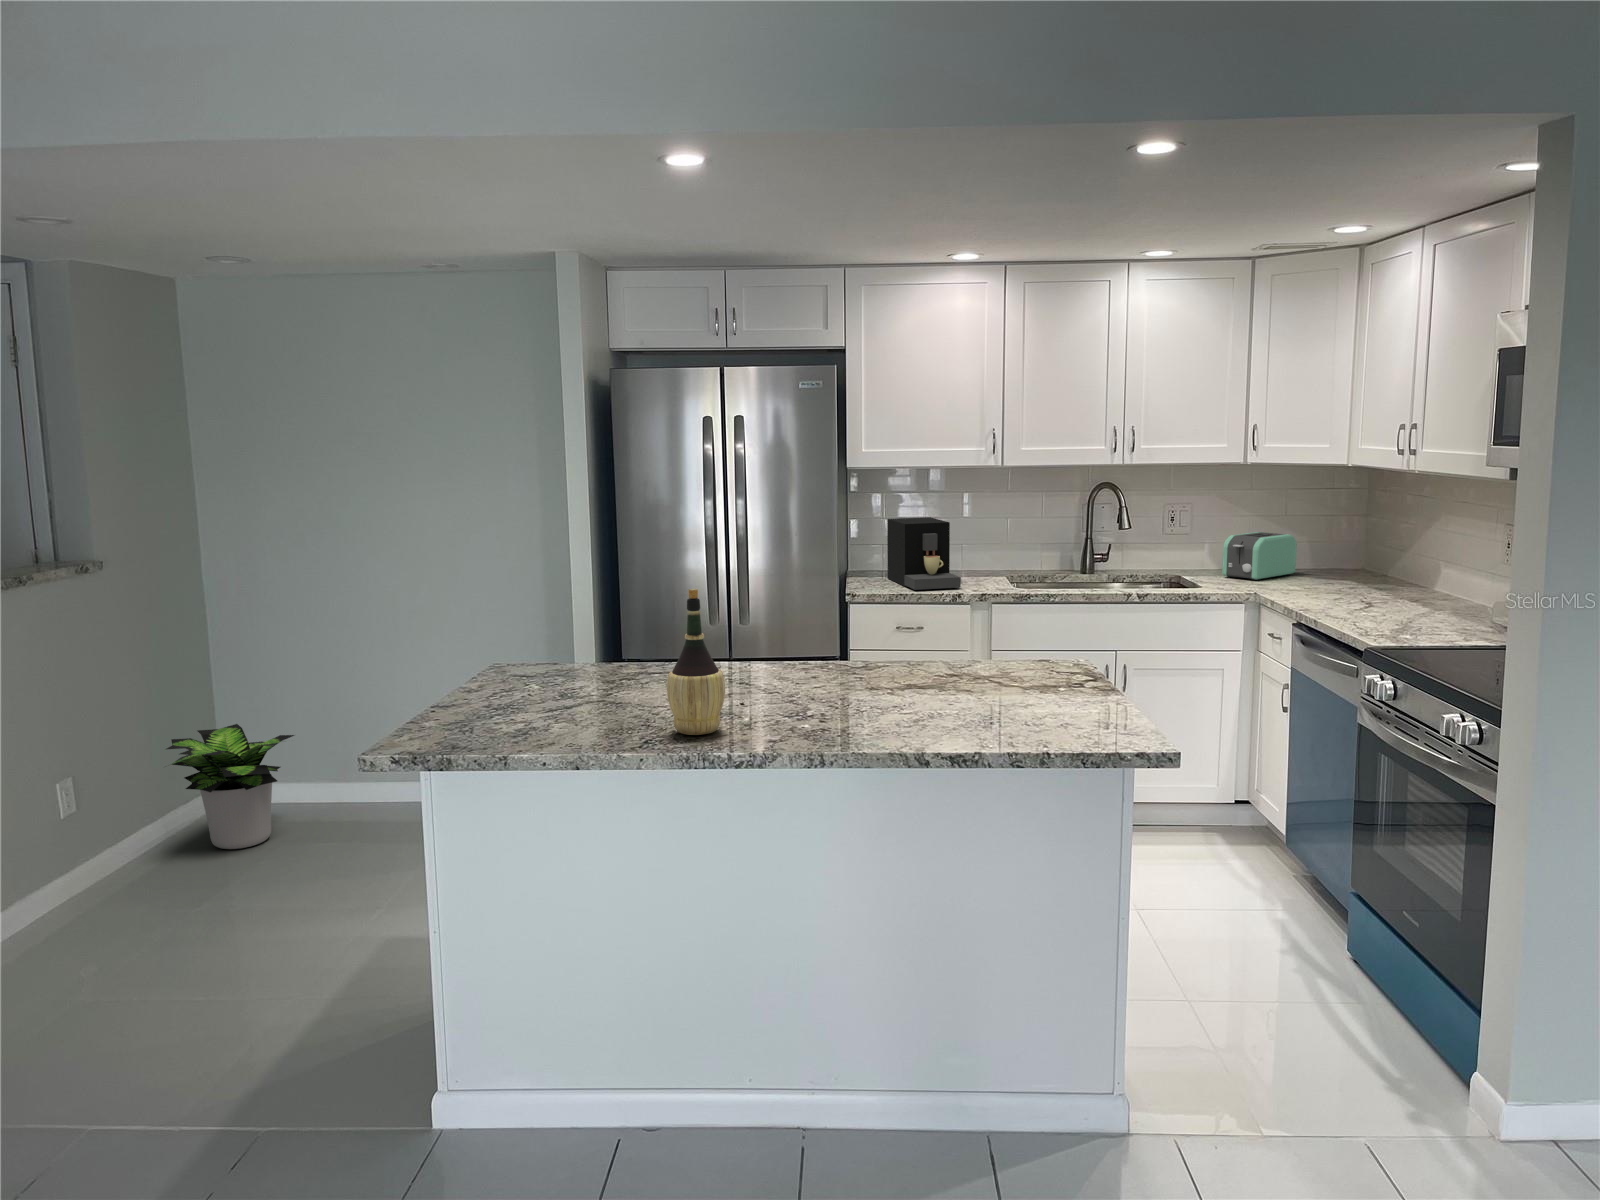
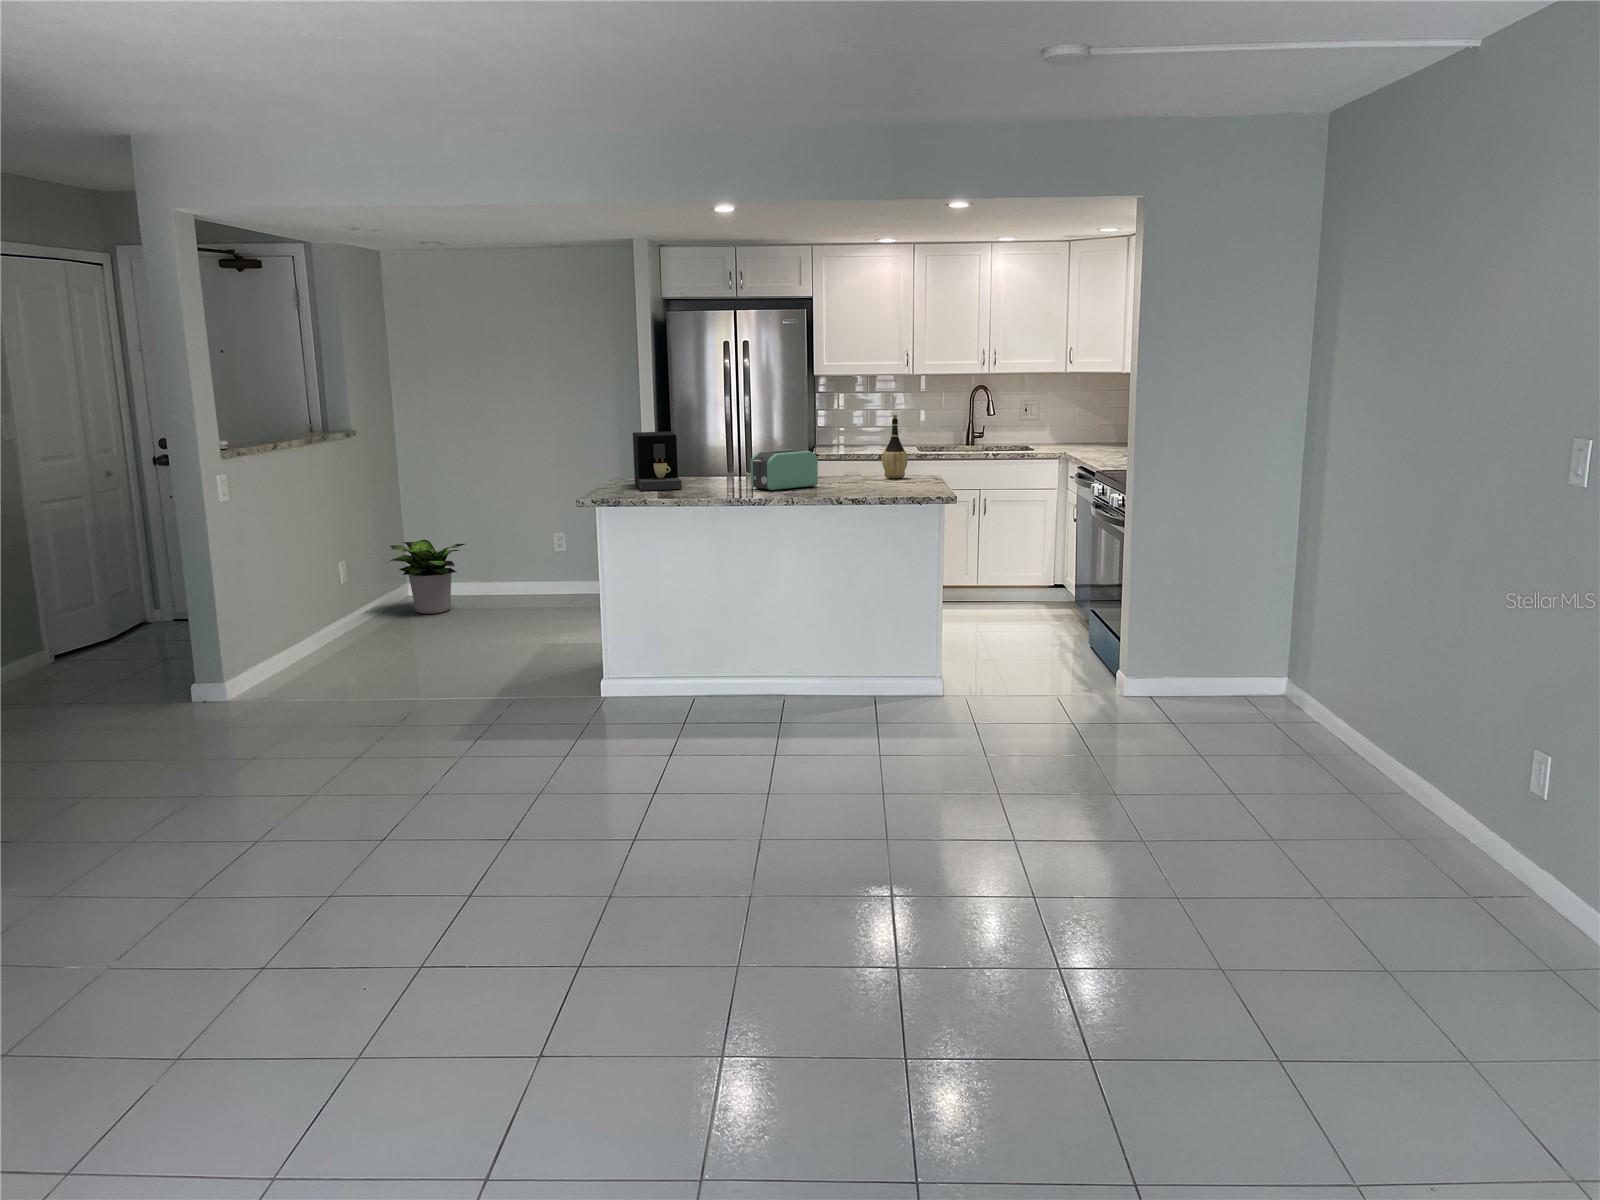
coffee maker: present [887,517,961,590] -> present [633,431,682,491]
toaster: present [1222,532,1297,580] -> present [751,449,818,491]
wine bottle: present [667,589,725,735] -> present [882,415,908,478]

